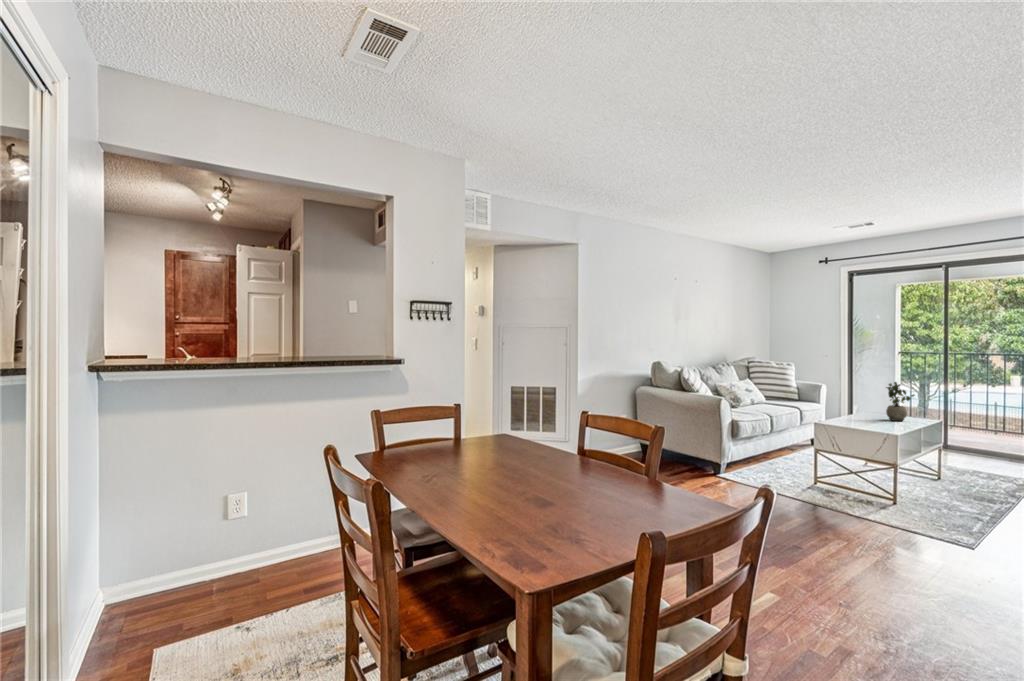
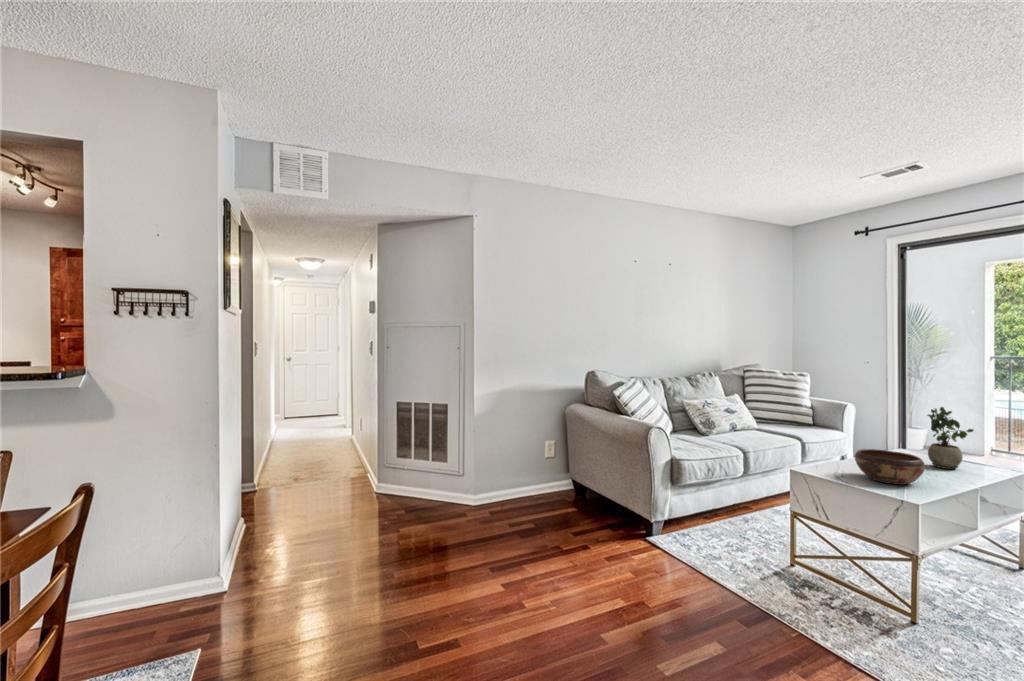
decorative bowl: none [851,408,893,428] -> present [855,449,925,485]

